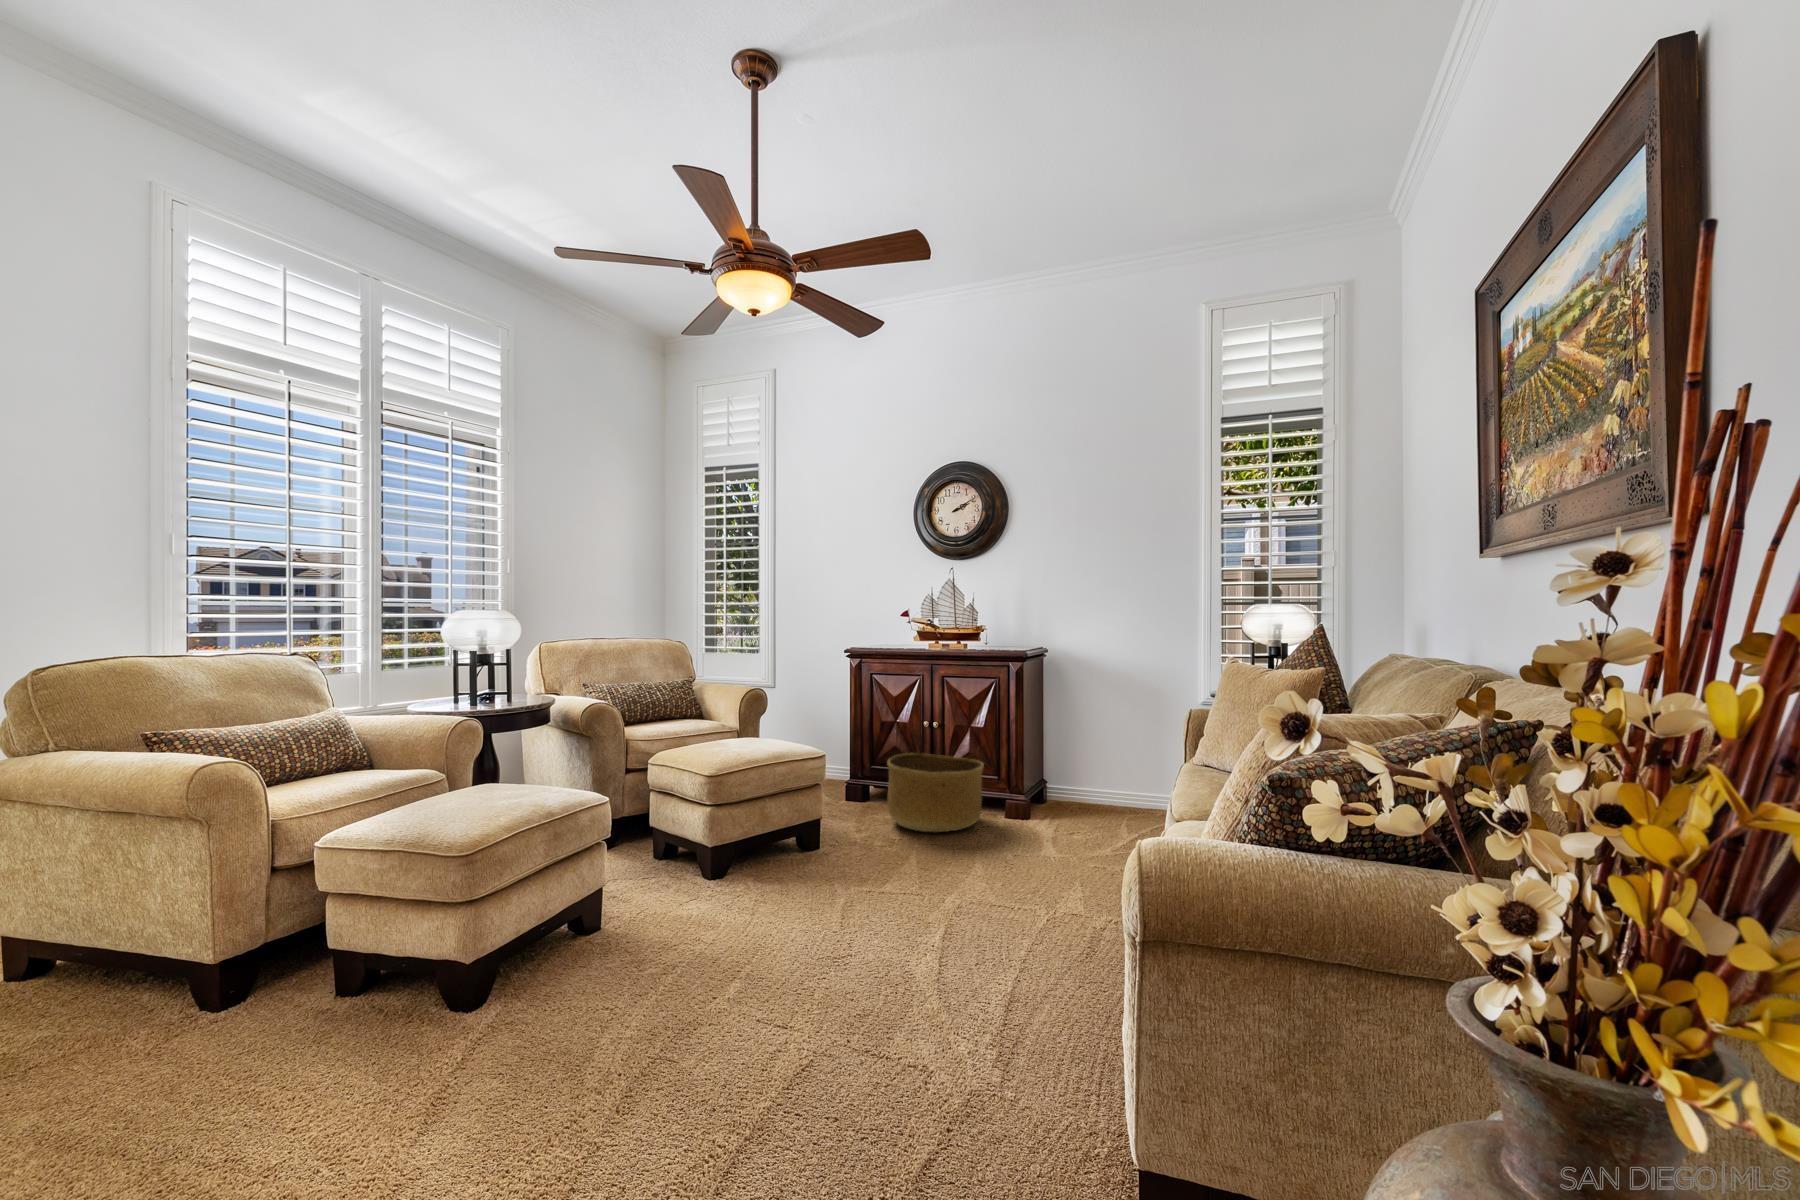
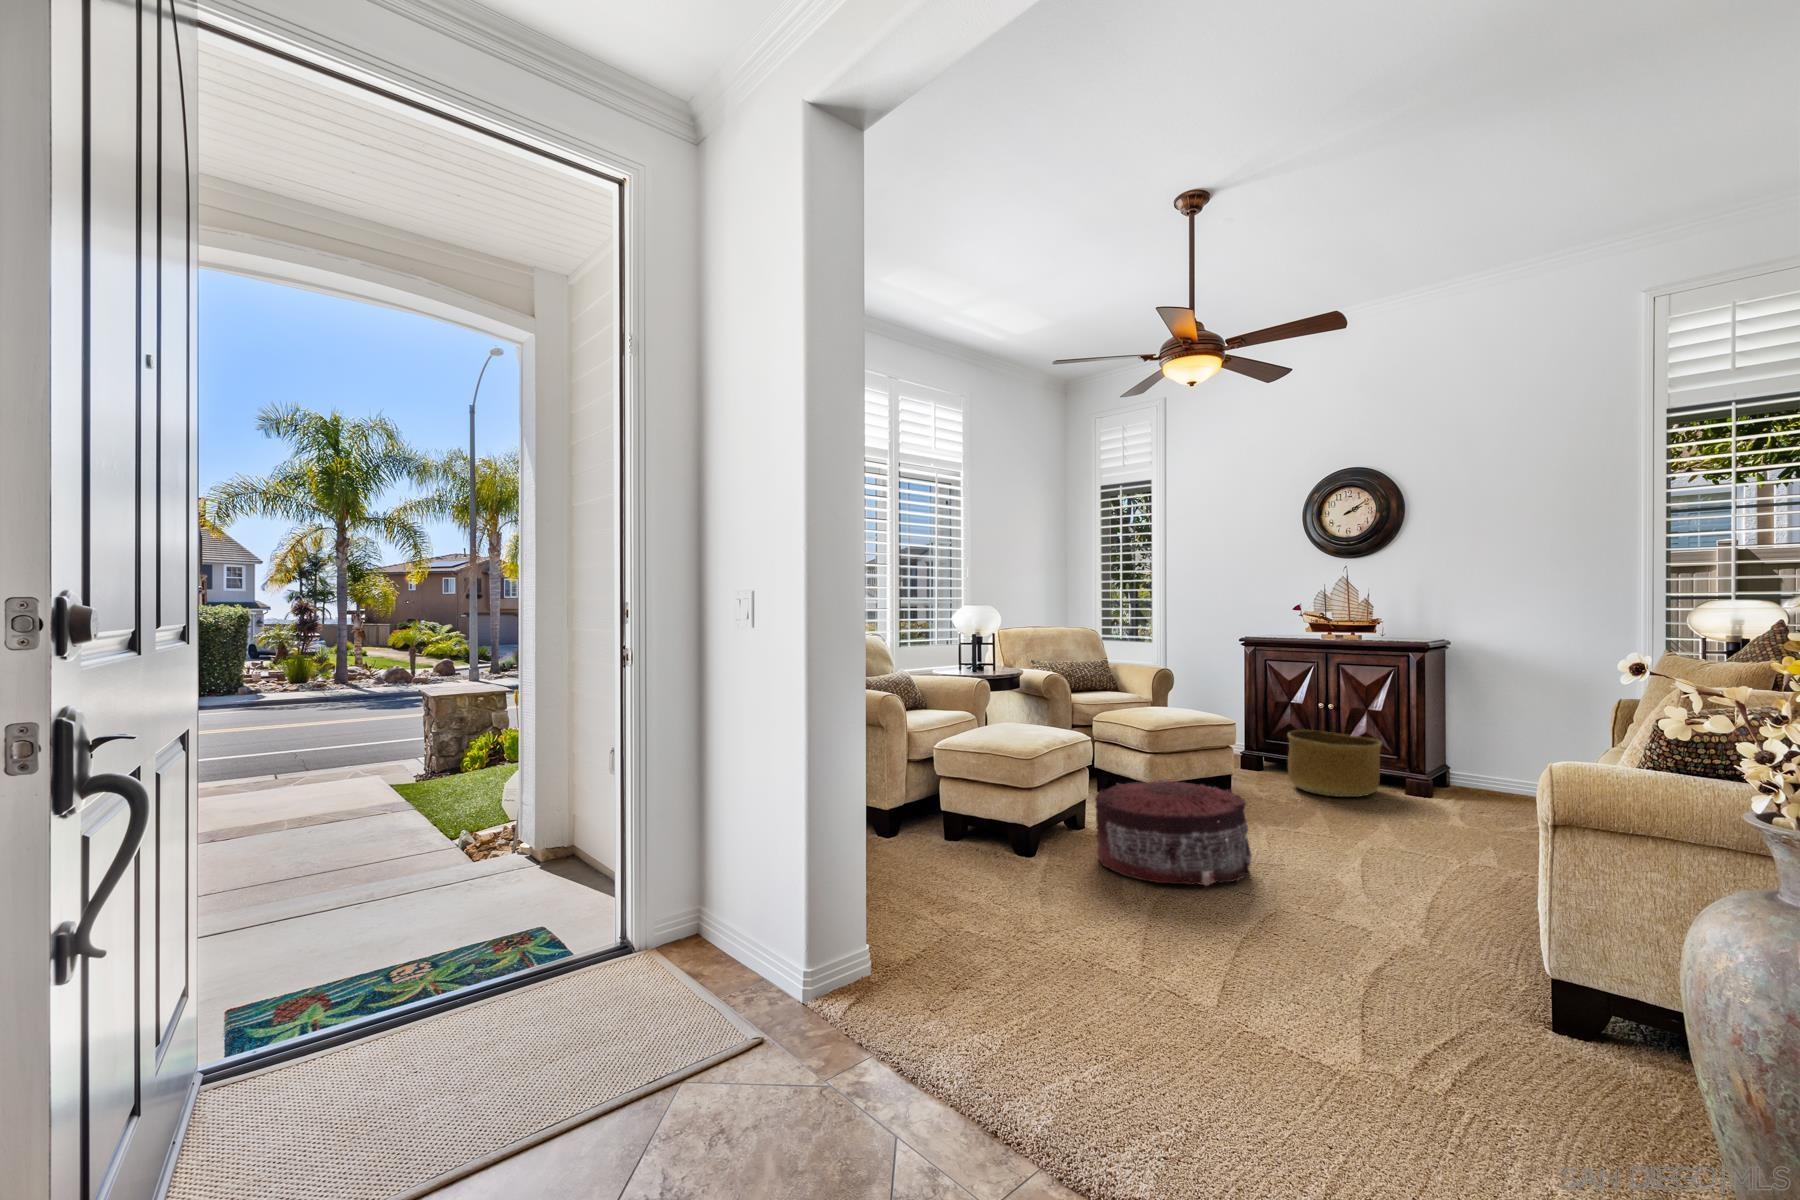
pouf: none [581,853,808,1047] -> present [1095,781,1252,886]

